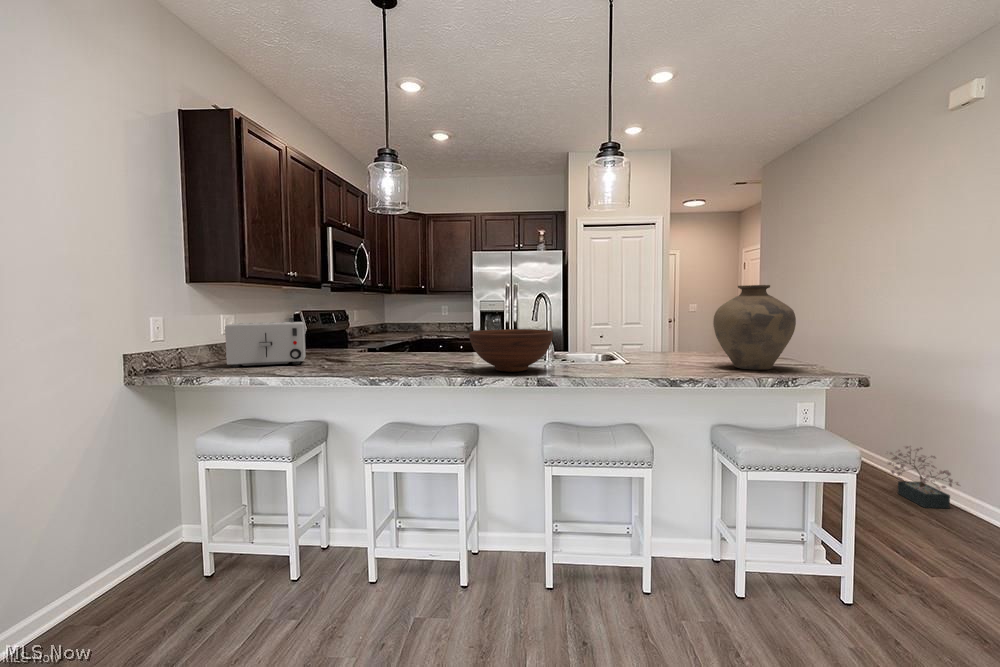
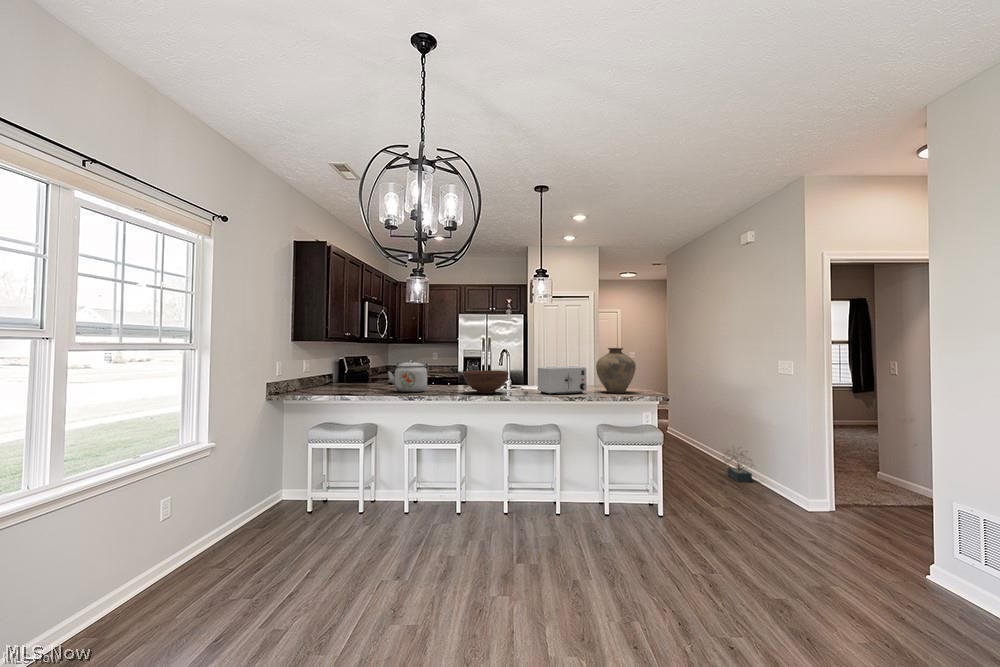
kettle: none [338,312,411,369] -> present [388,360,428,392]
toaster: present [225,322,306,367] -> present [538,366,587,395]

